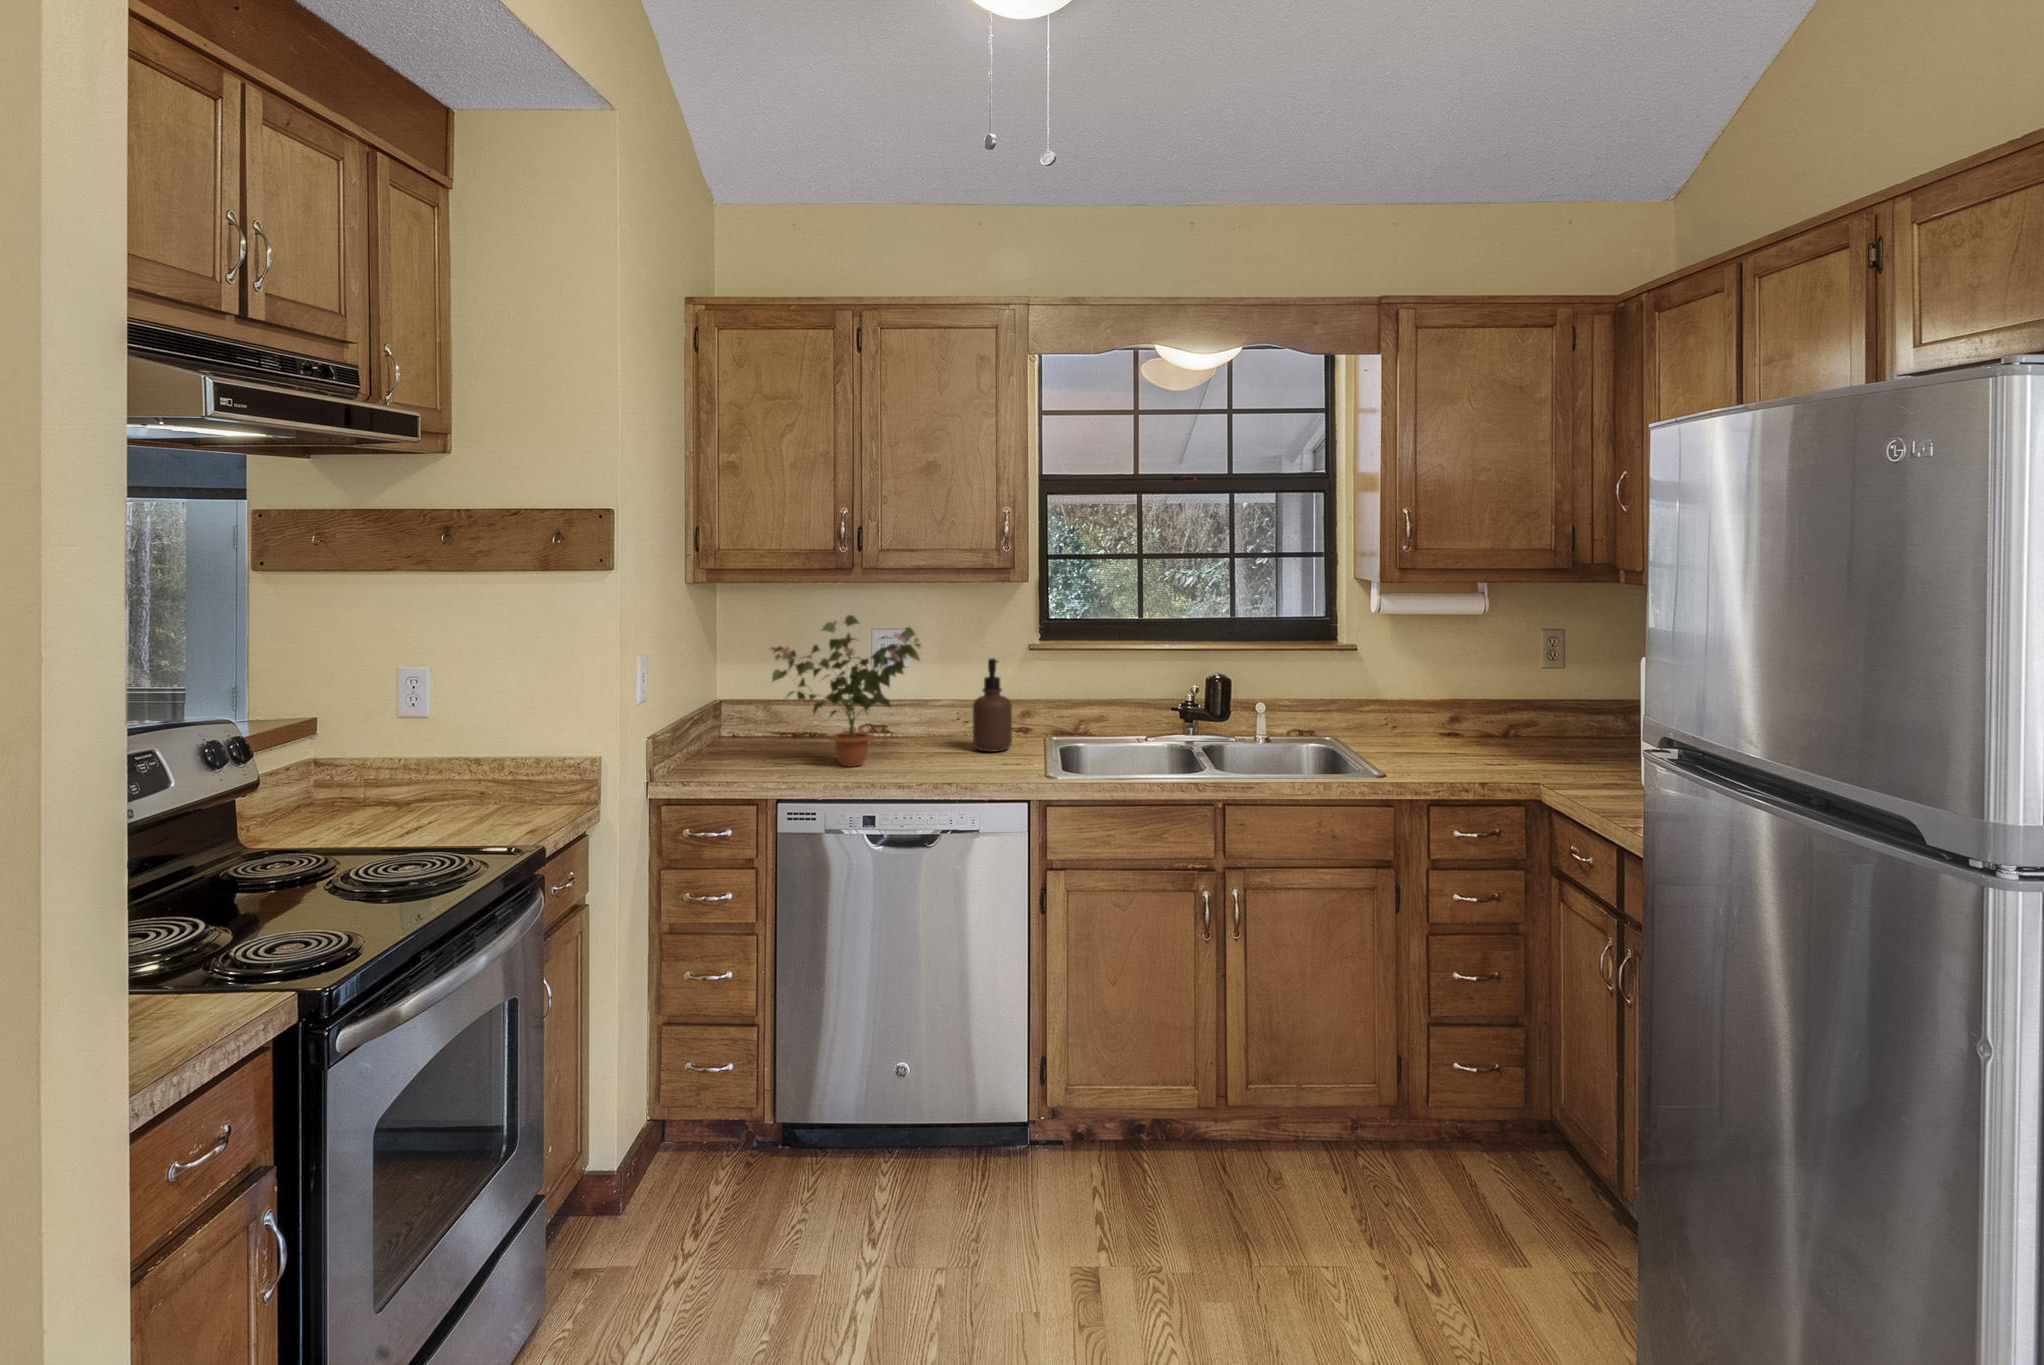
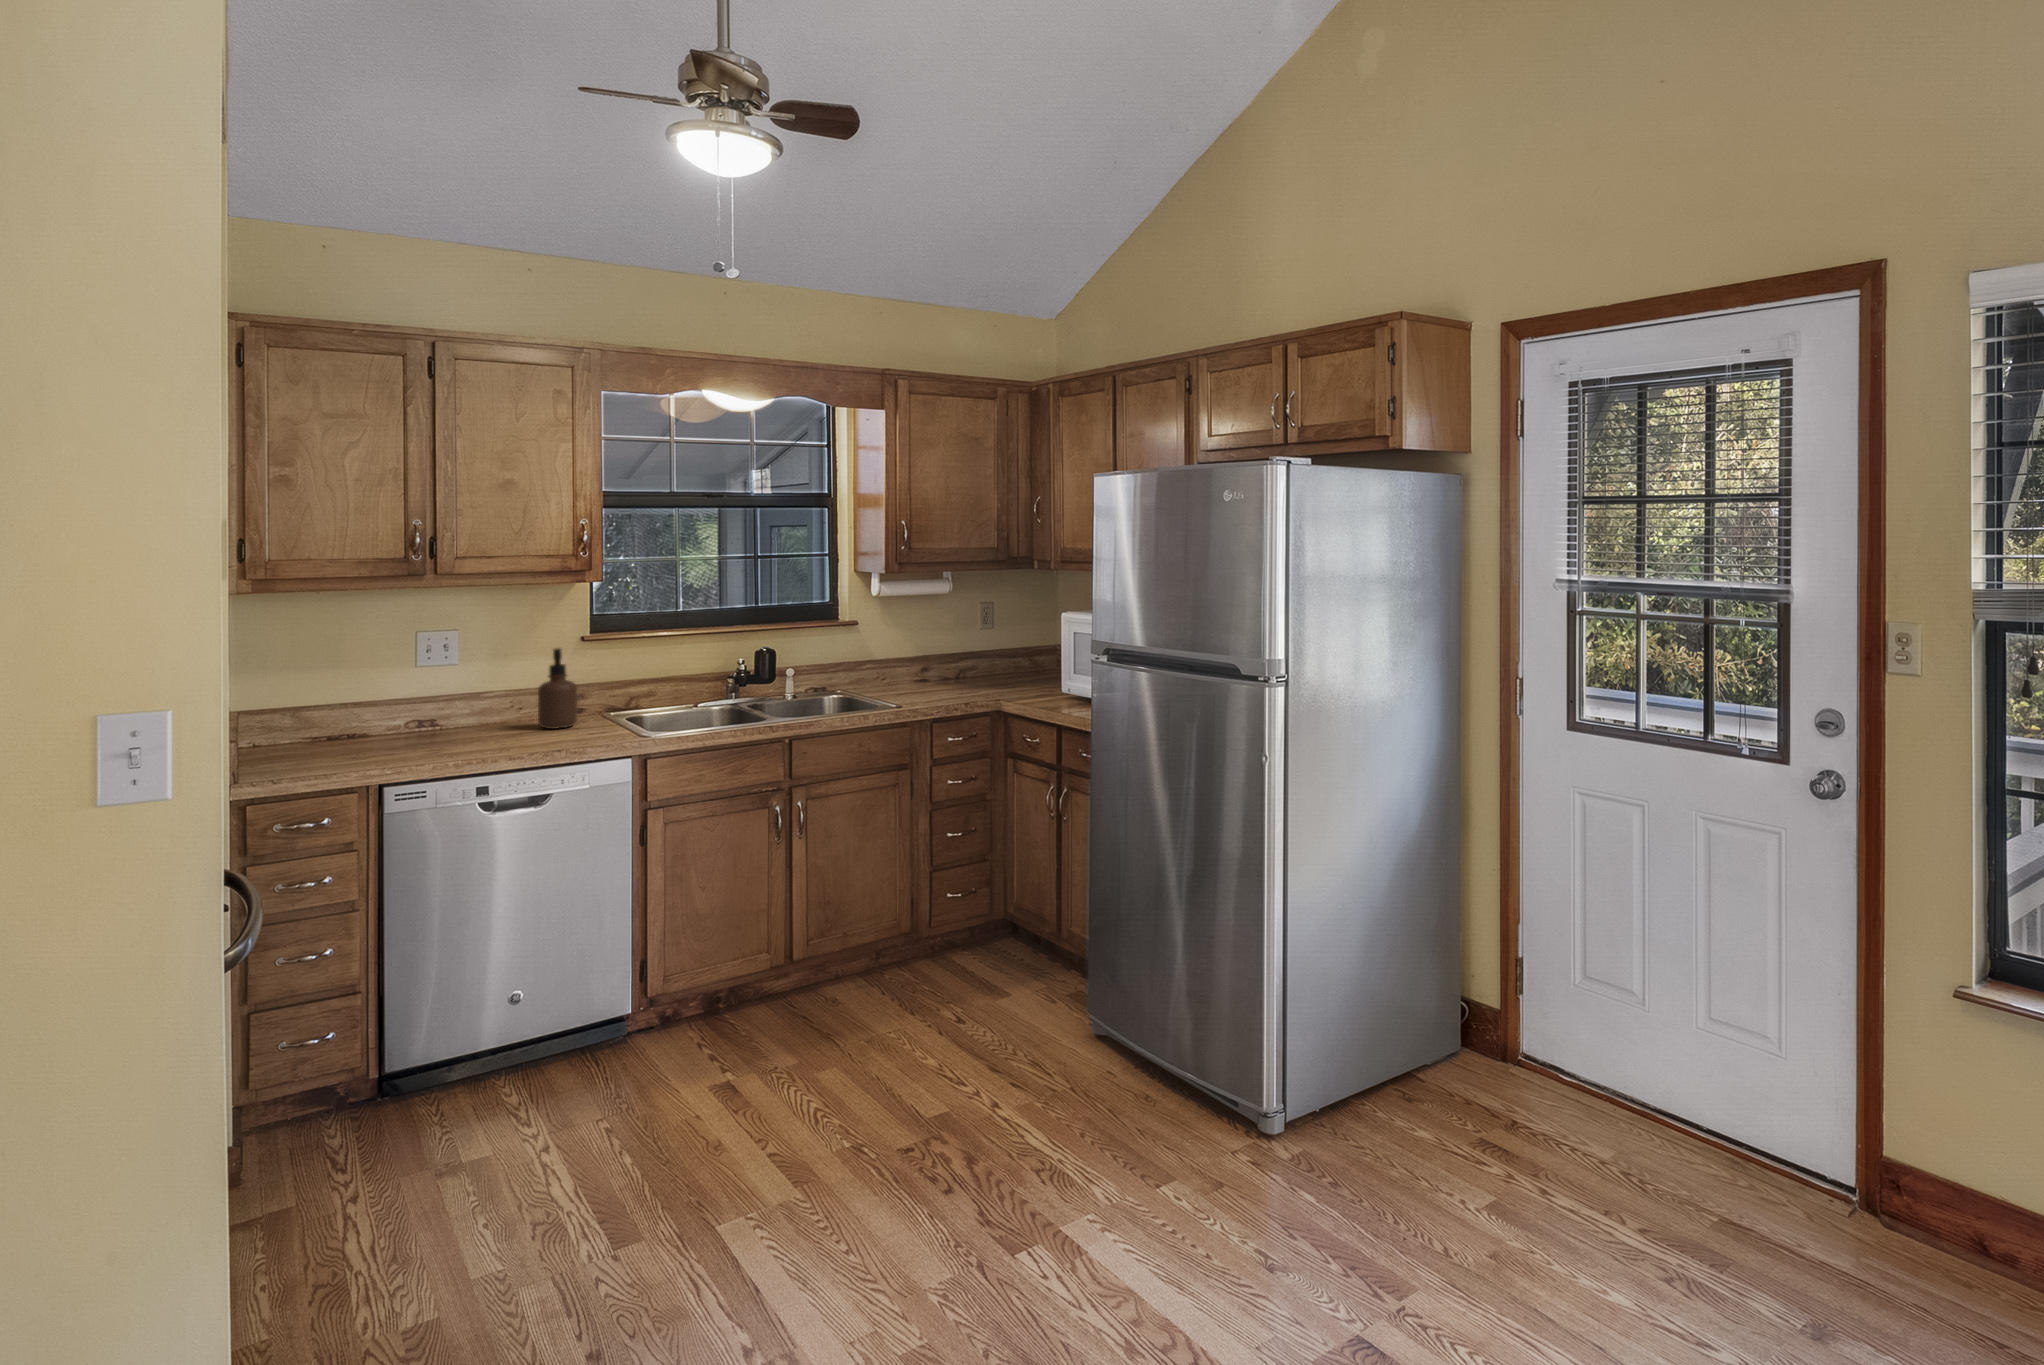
potted plant: present [771,615,921,766] -> none [326,615,505,752]

